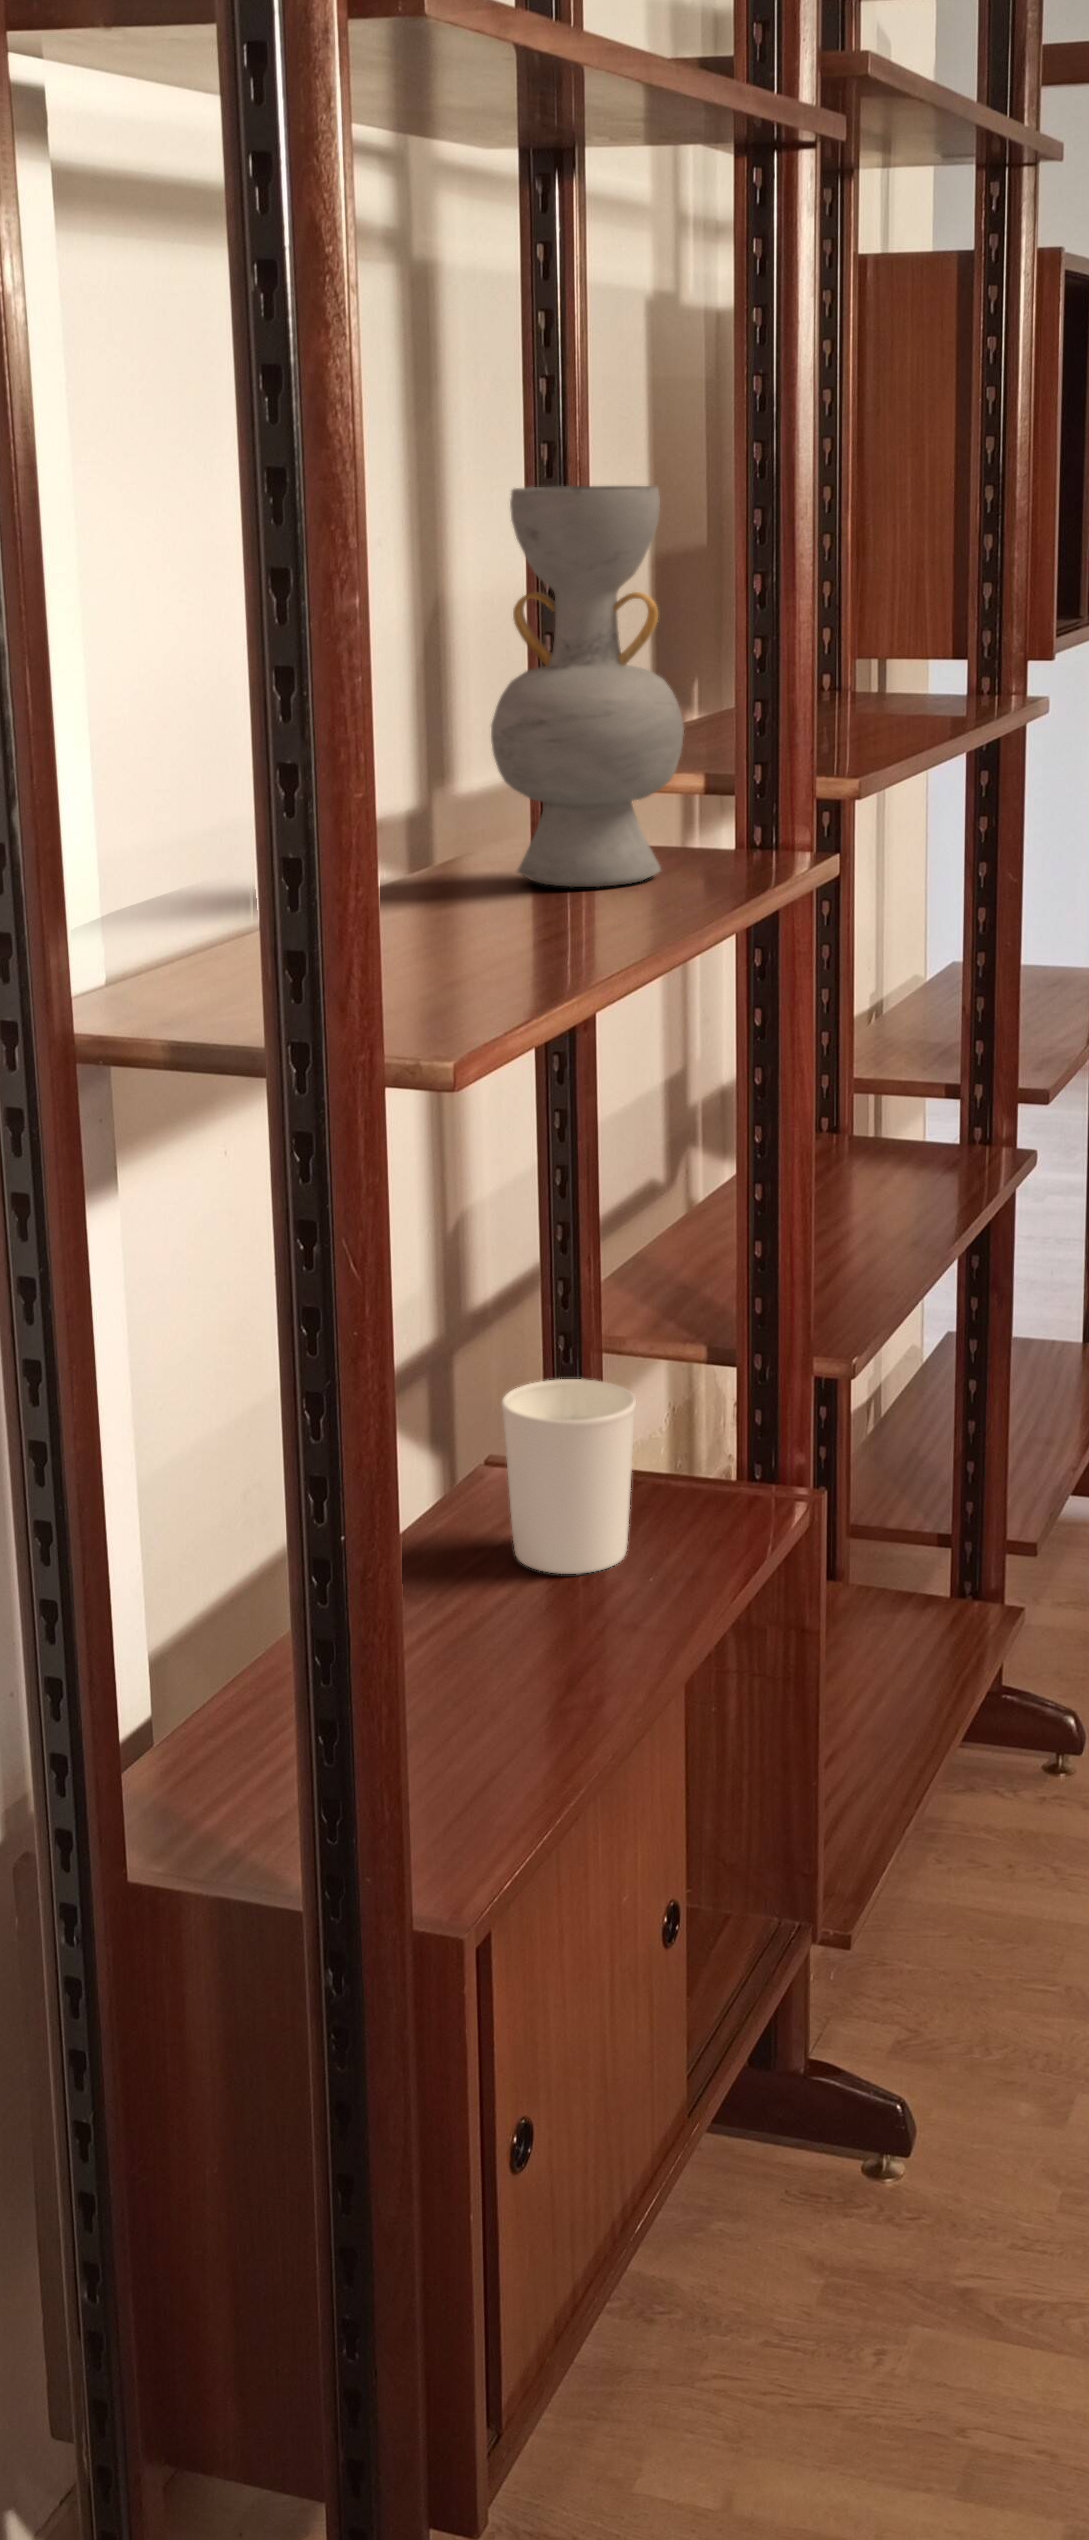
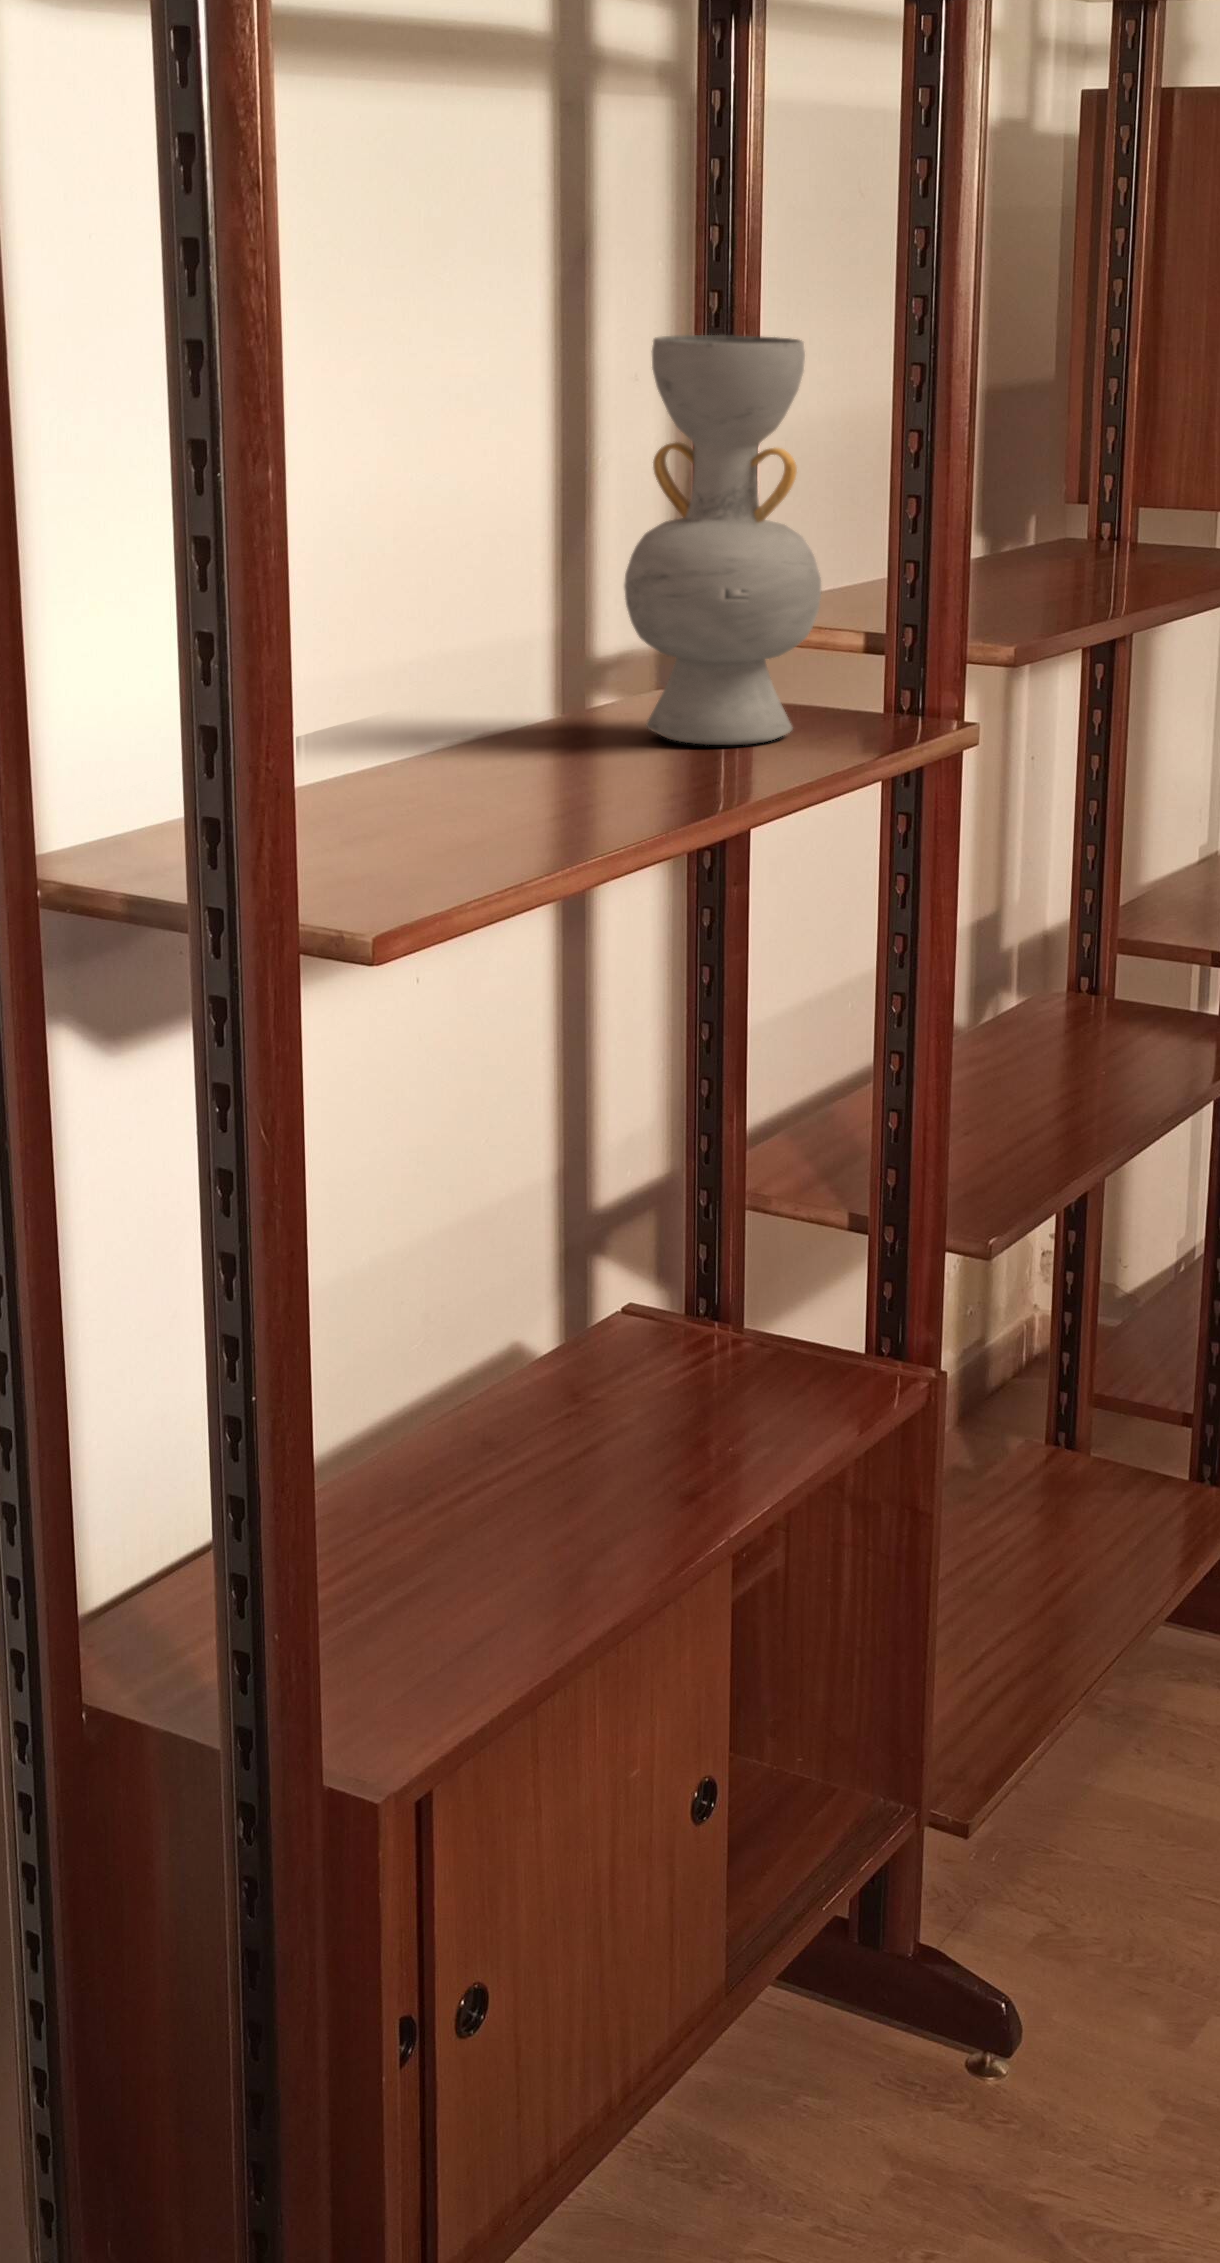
candle holder: present [501,1379,636,1574] -> none [588,1239,724,1438]

